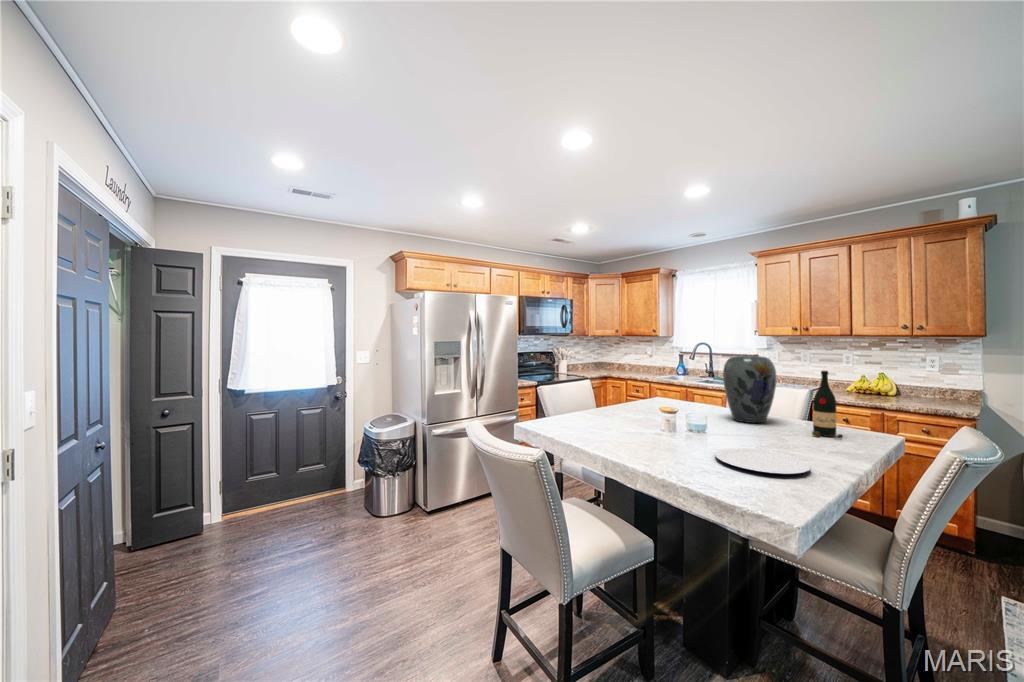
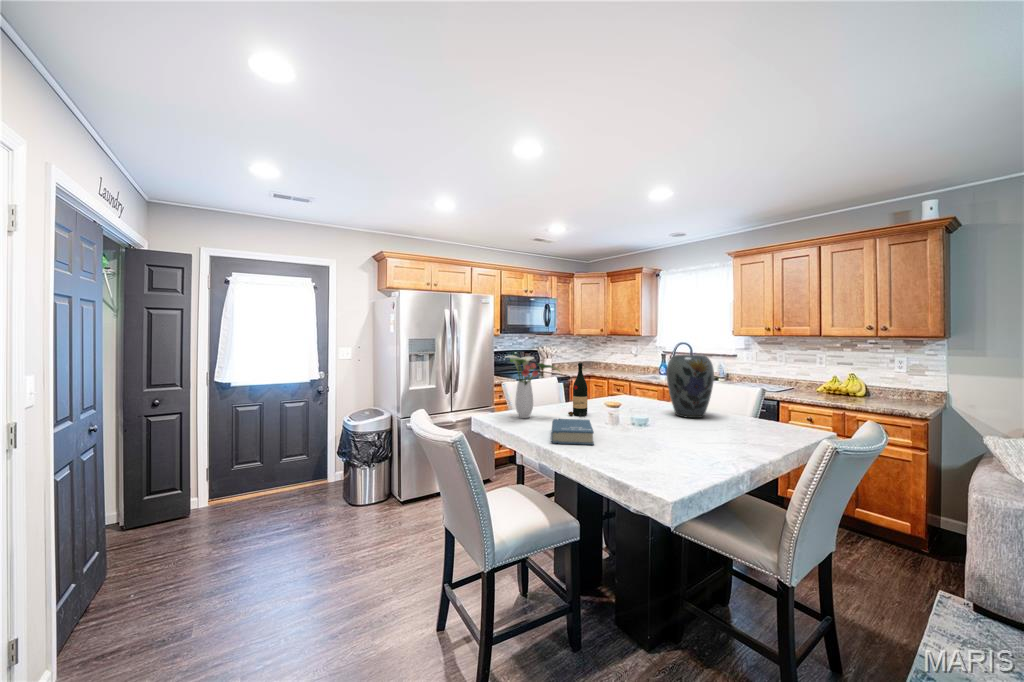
flower arrangement: none [556,358,619,426] -> present [506,355,558,418]
wine bottle: present [812,371,843,439] -> present [568,363,587,417]
book: none [620,428,681,459] -> present [551,419,594,445]
plate: present [715,448,811,474] -> none [625,437,701,457]

